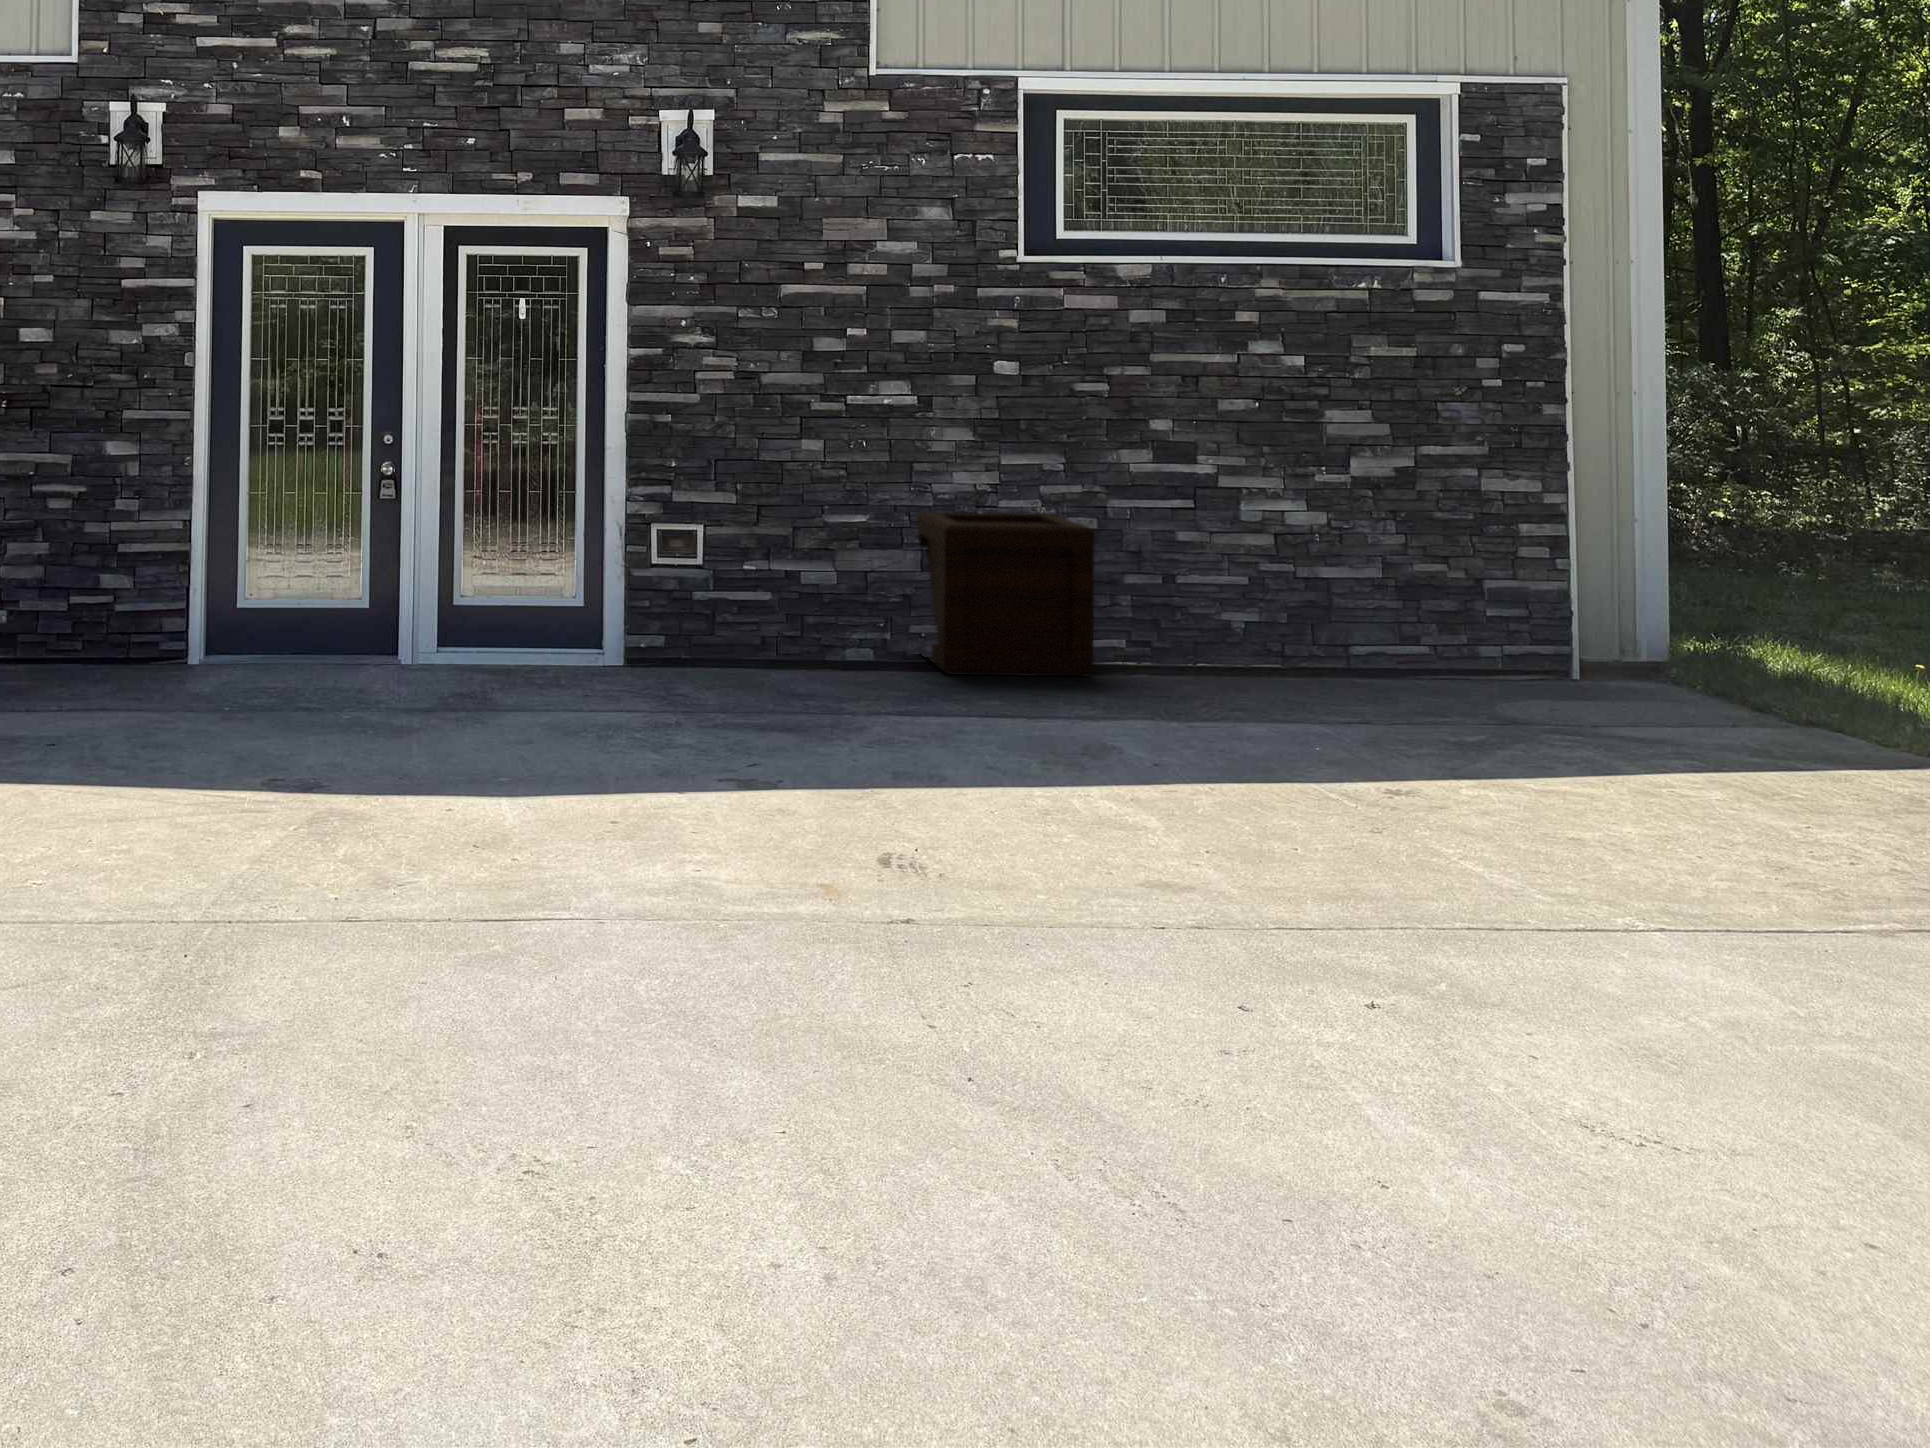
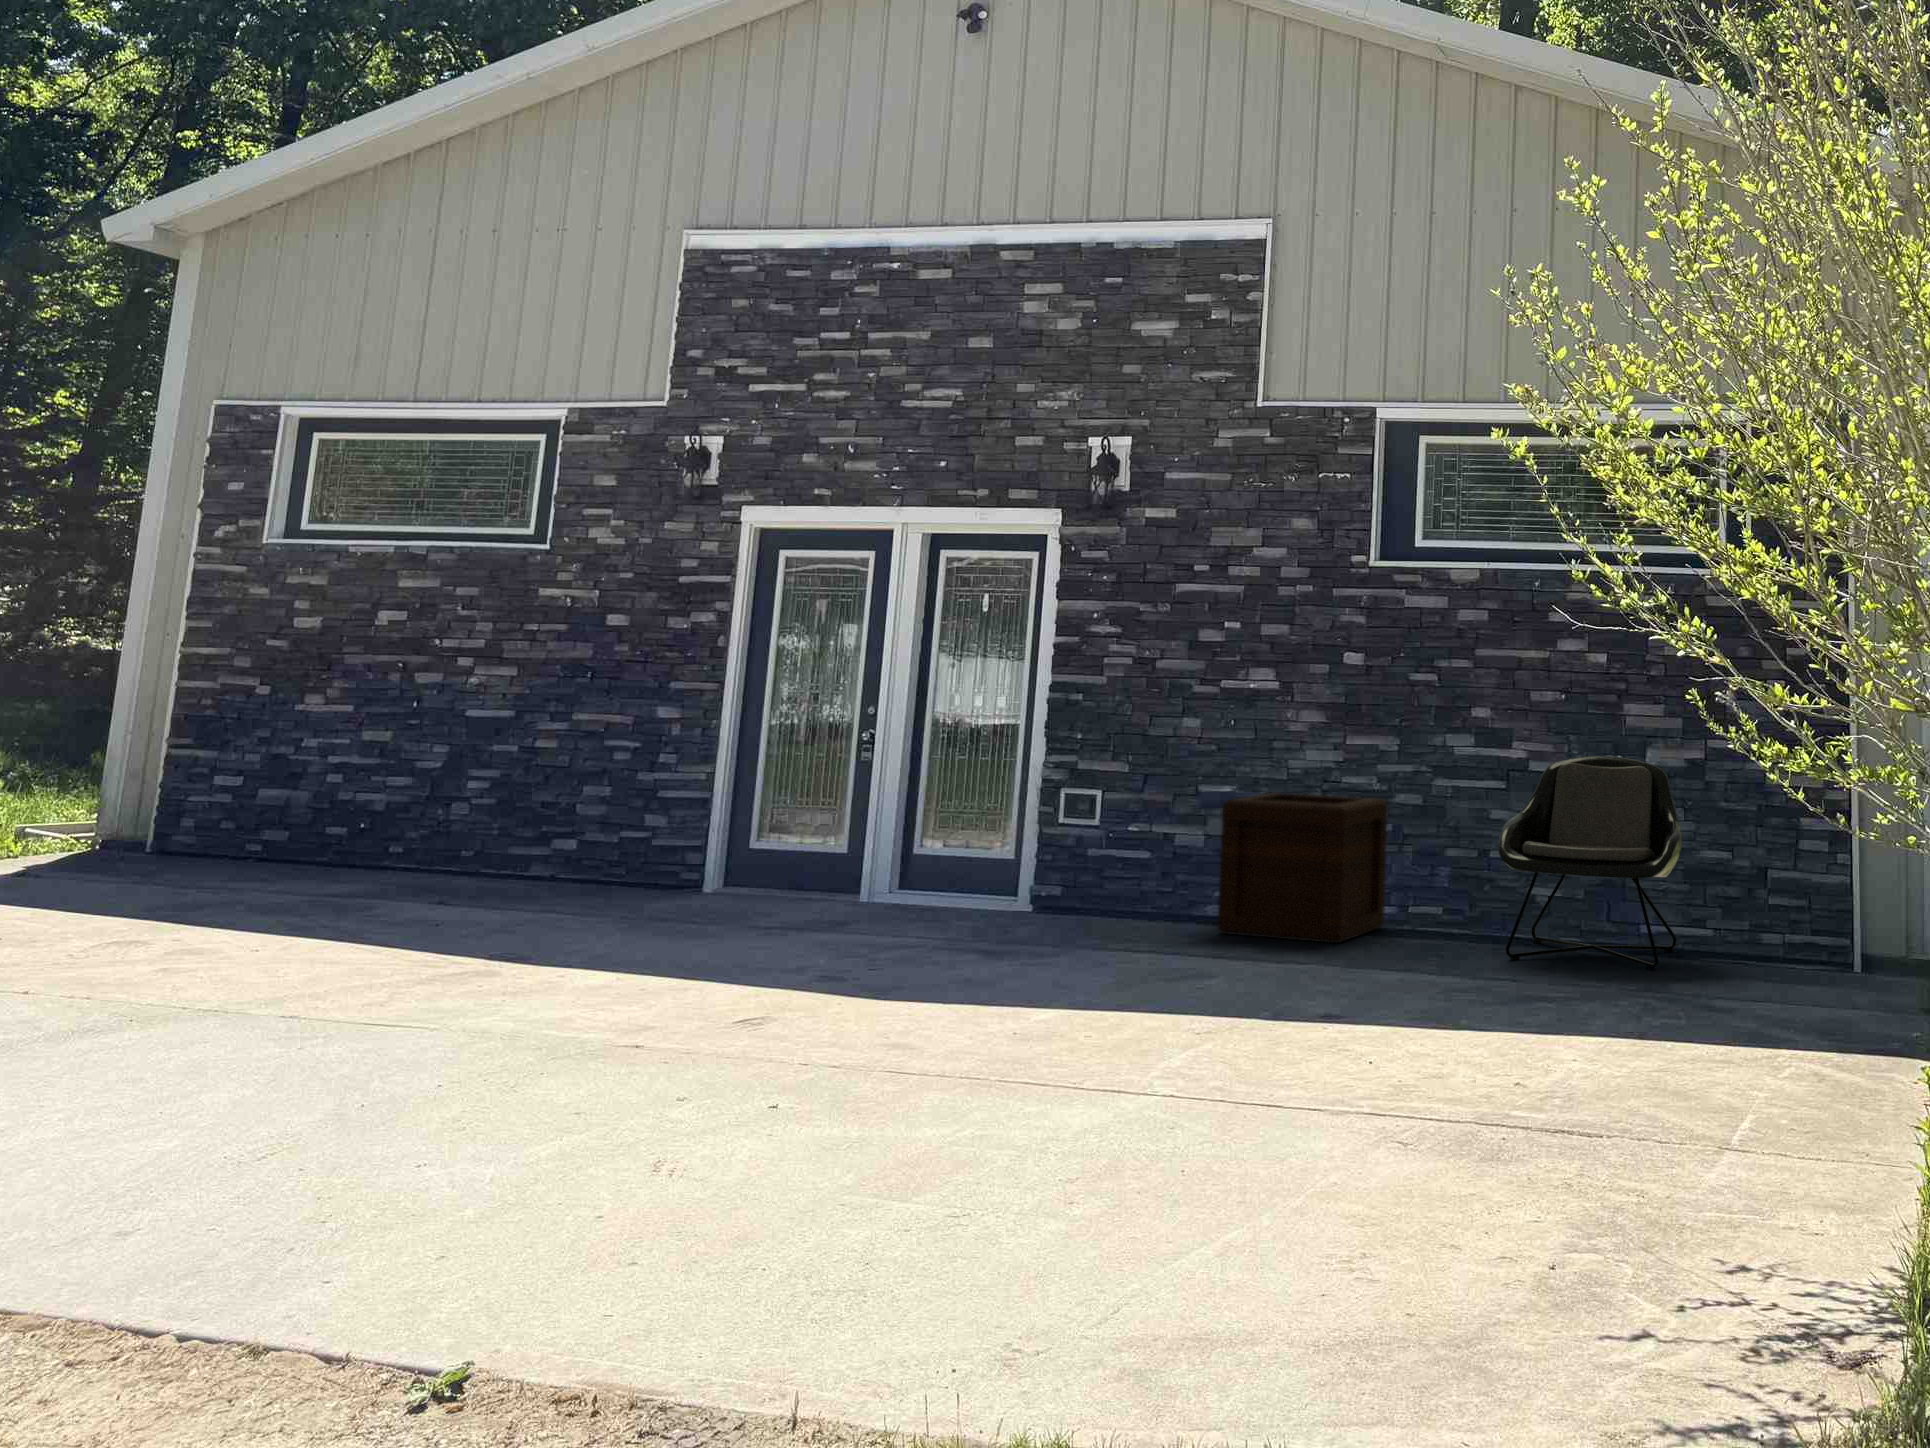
lounge chair: none [1228,458,1467,682] -> present [1498,756,1682,970]

